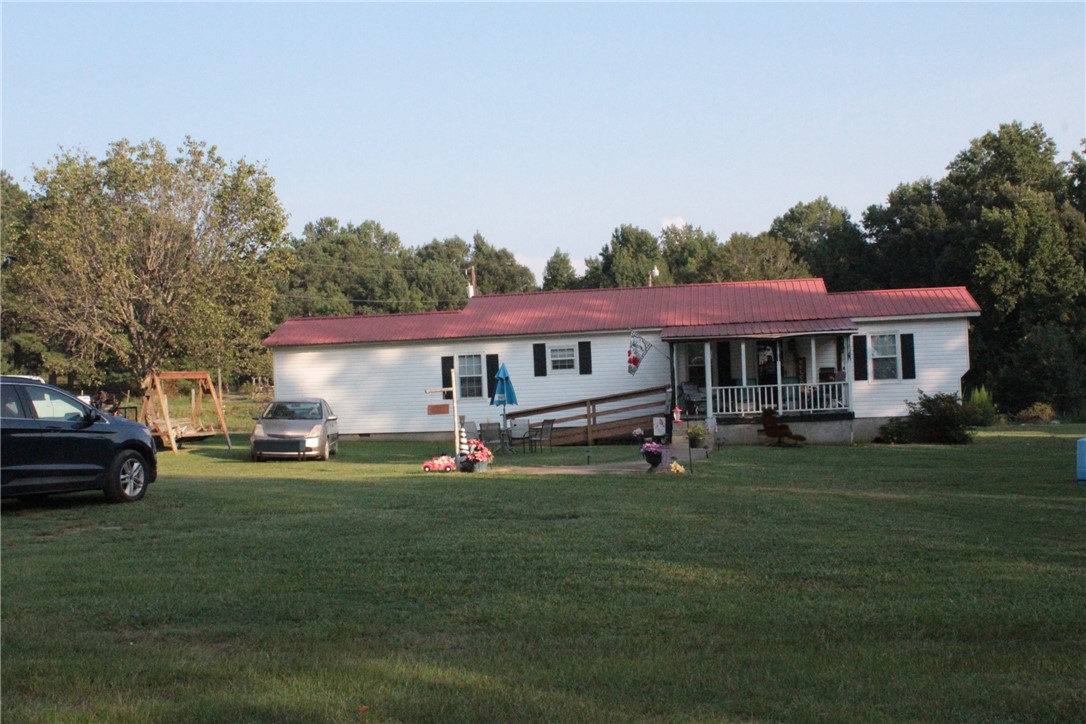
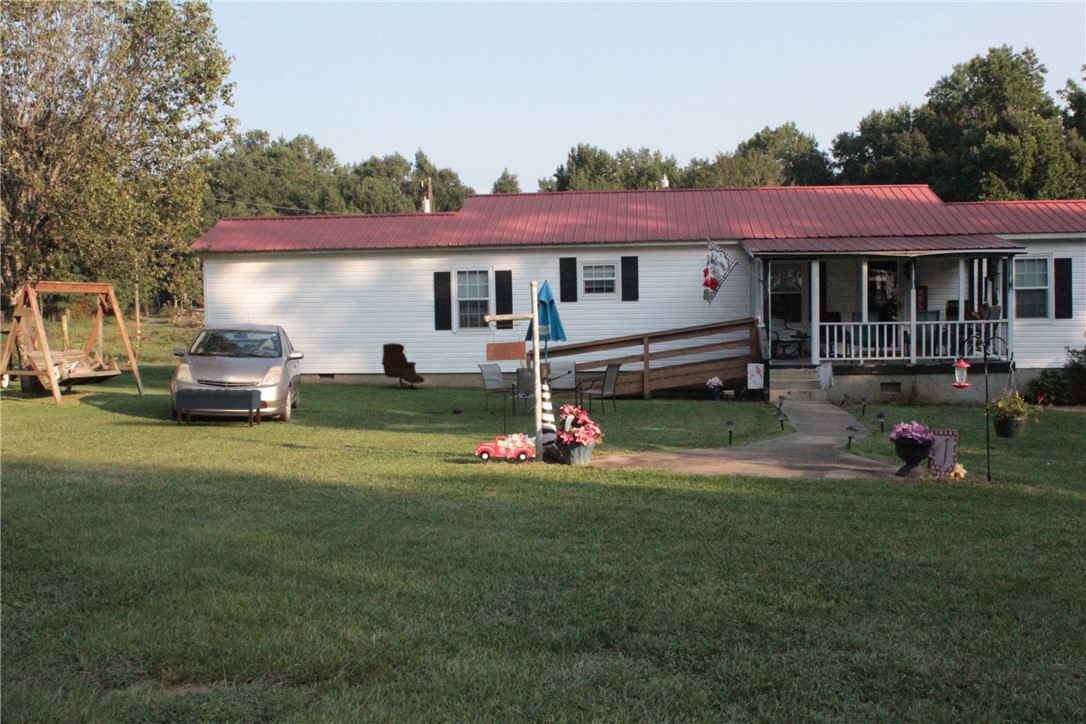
lounge chair: present [762,408,807,446] -> present [382,343,424,388]

